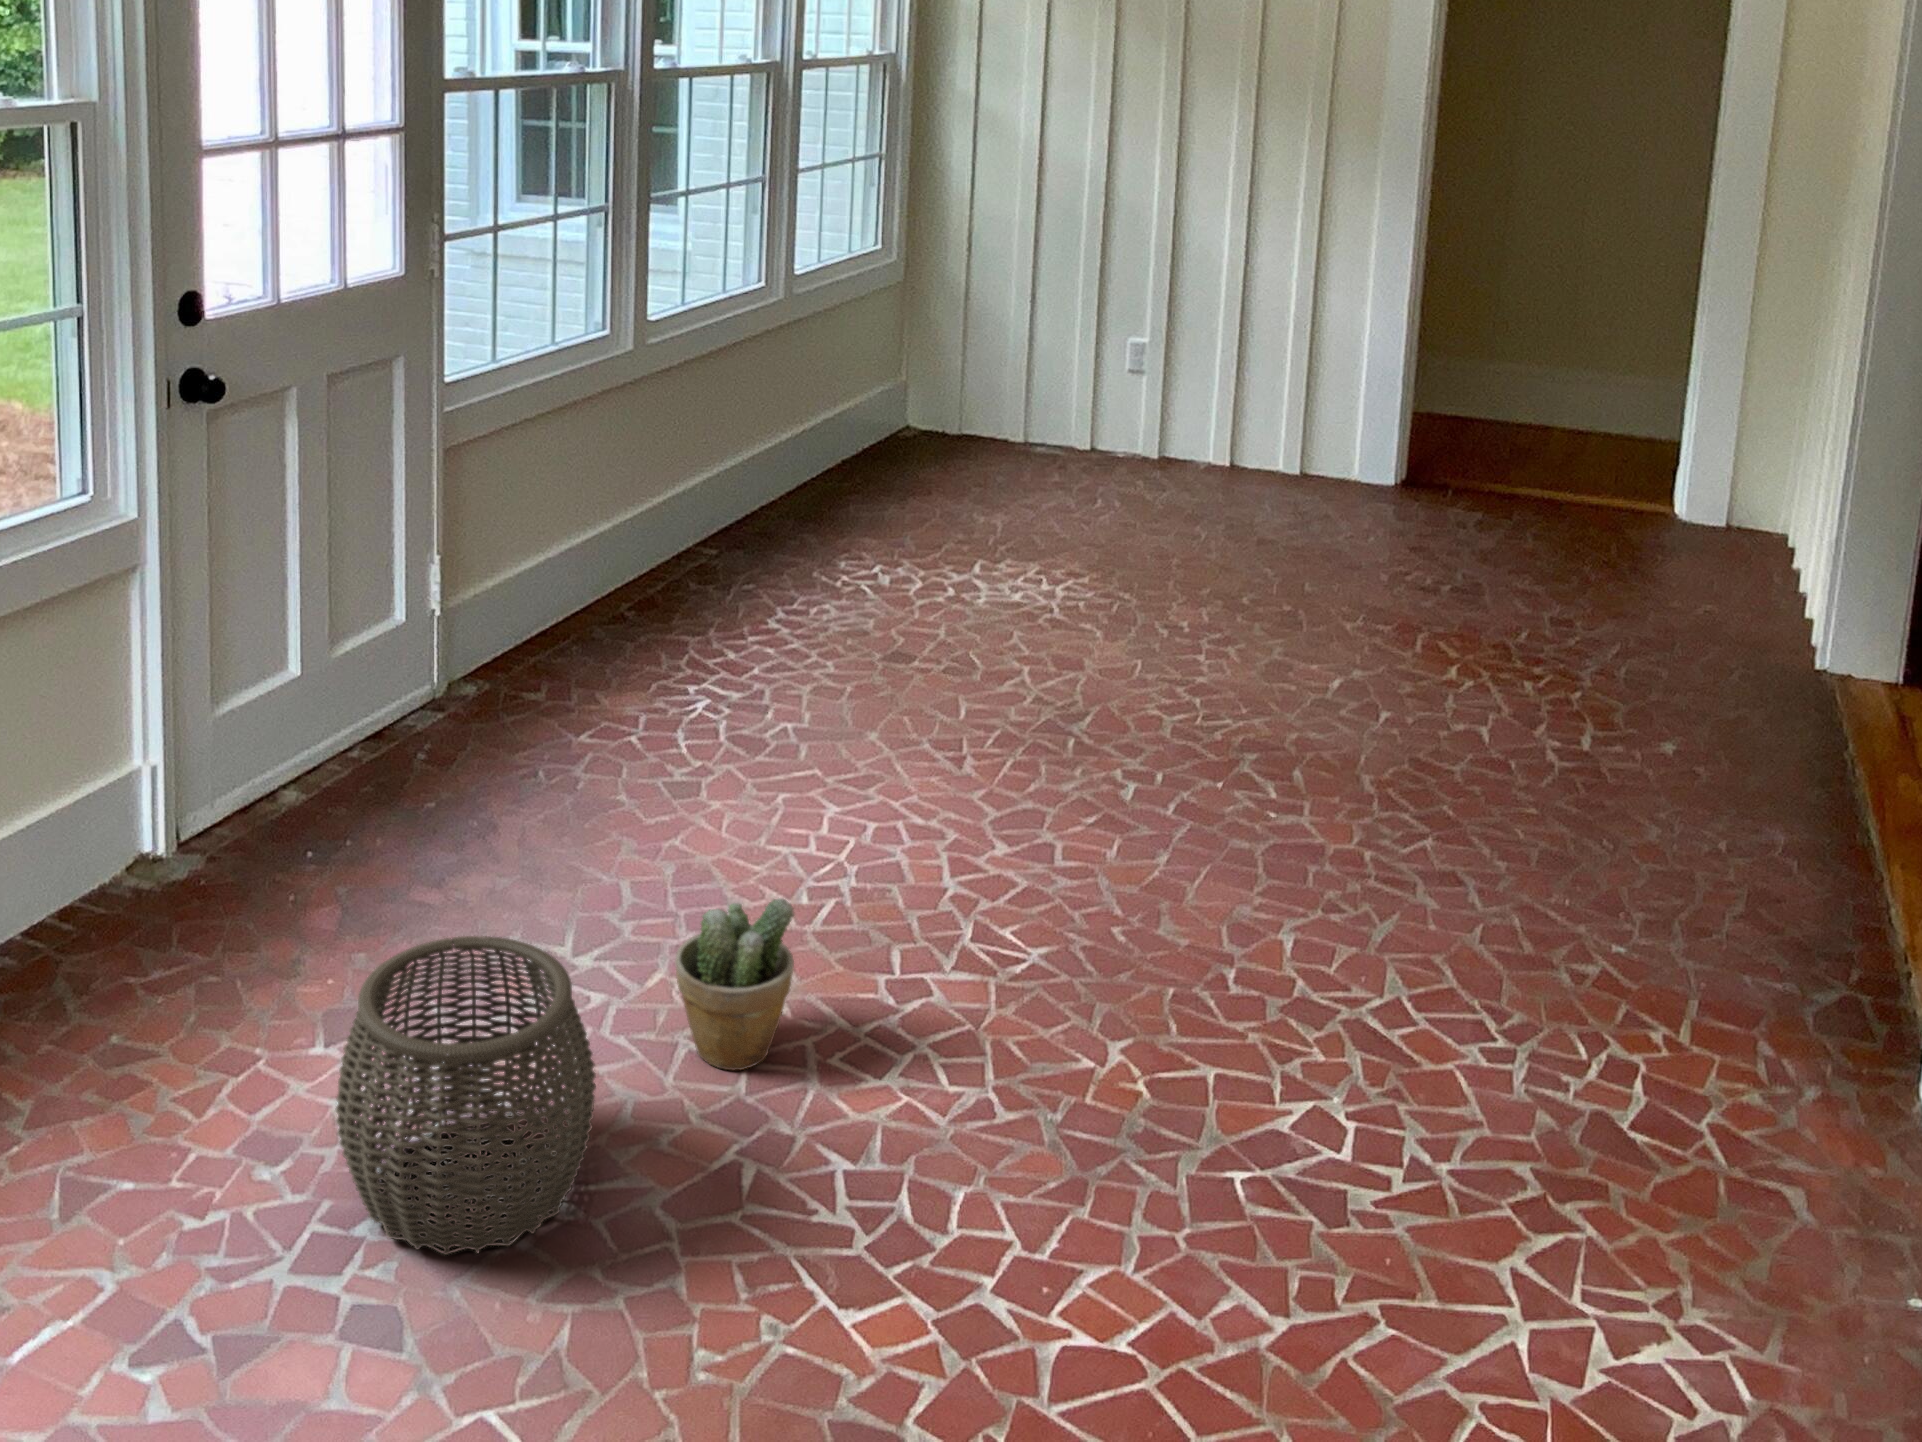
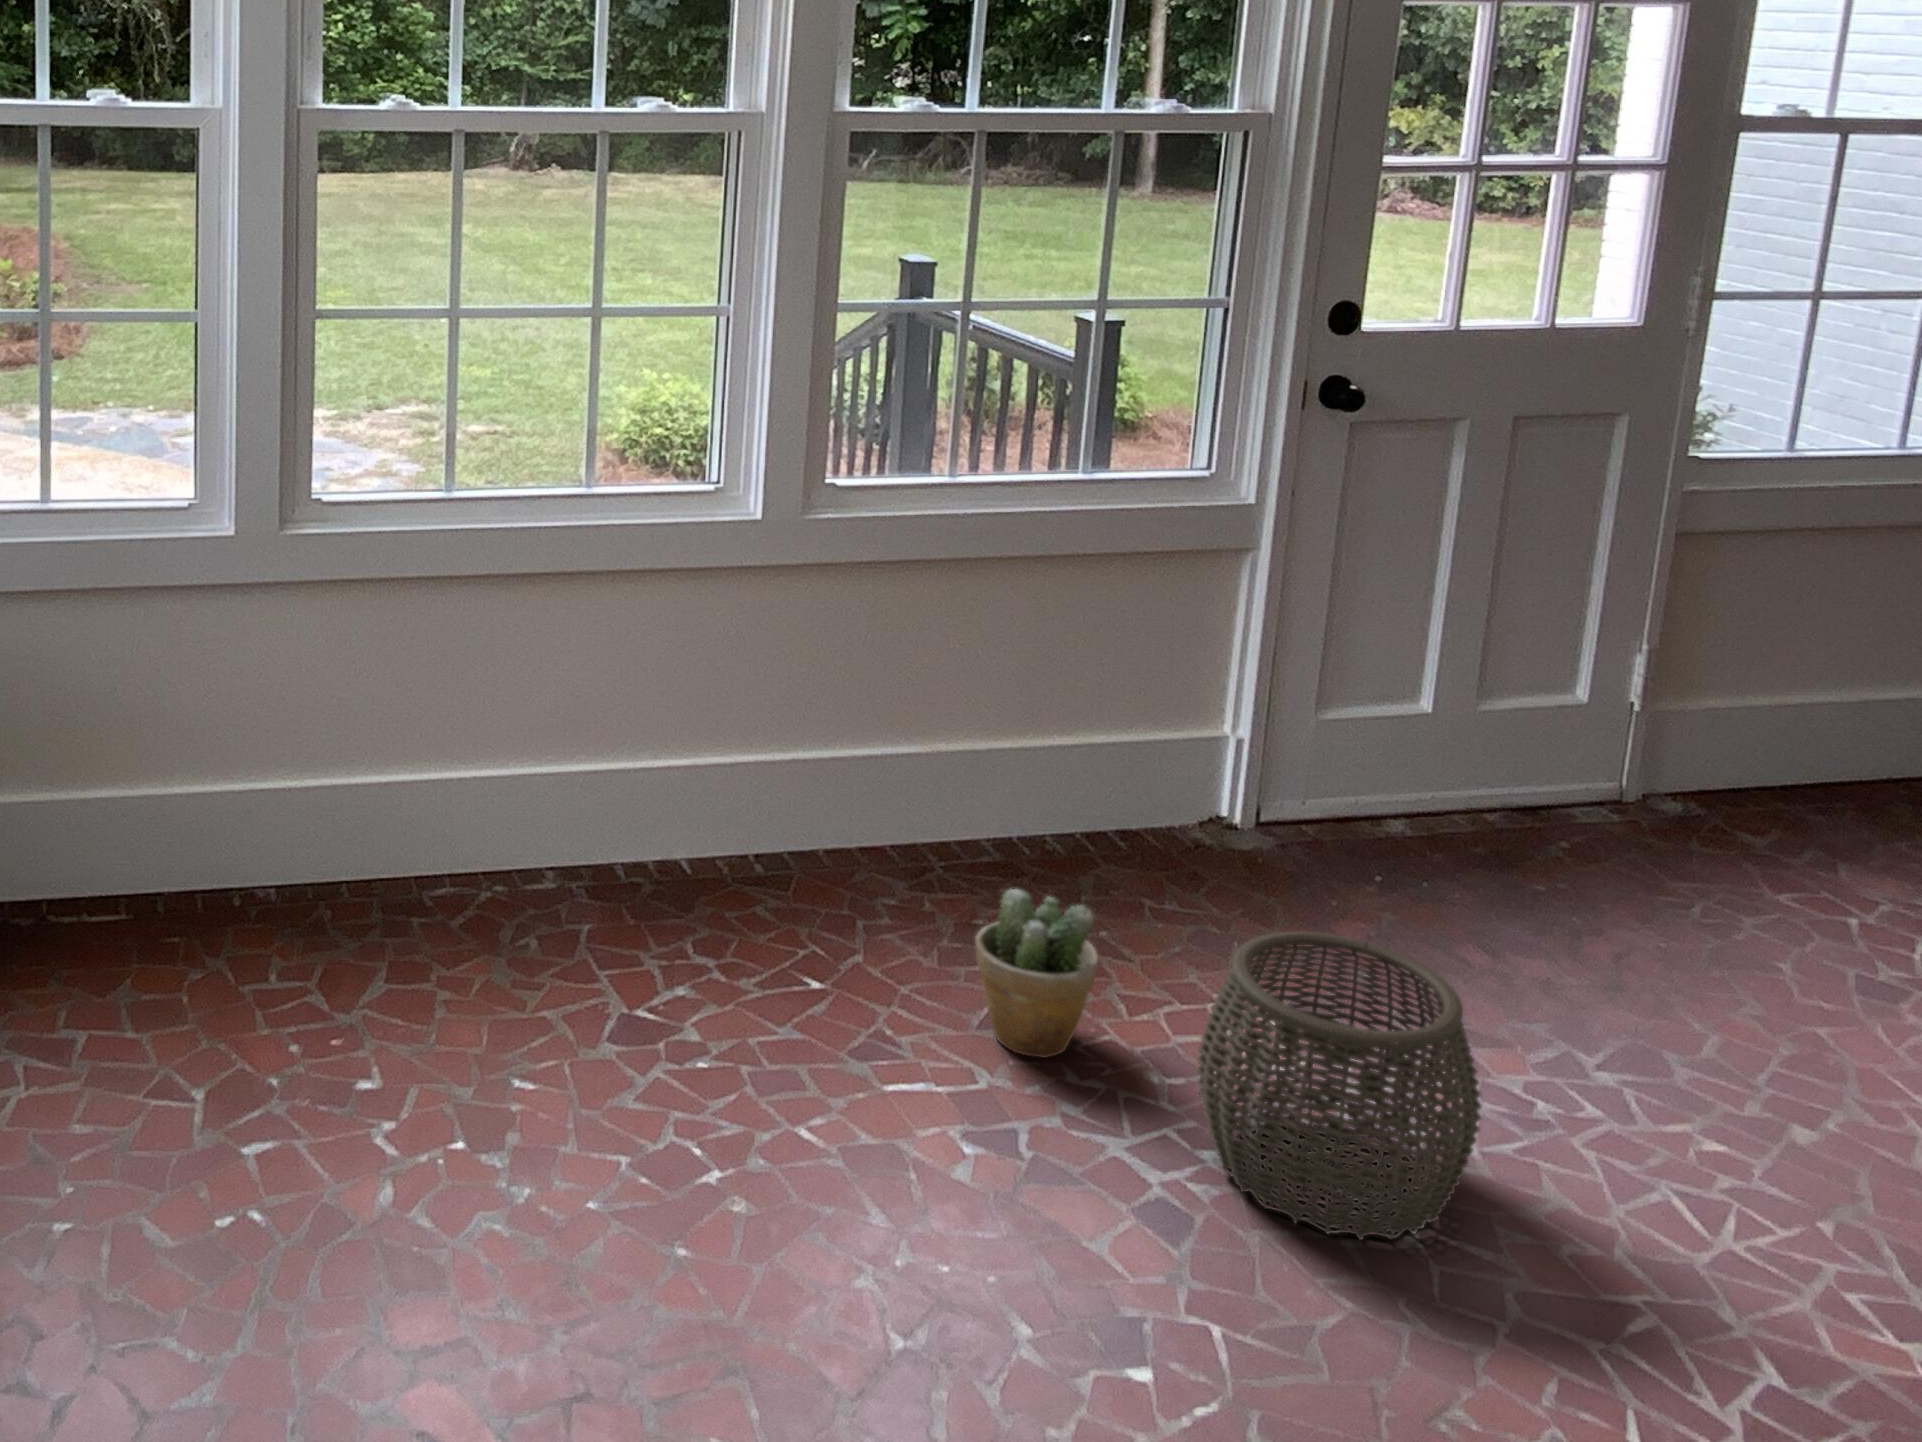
potted plant: present [675,898,794,1071] -> present [975,889,1098,1058]

